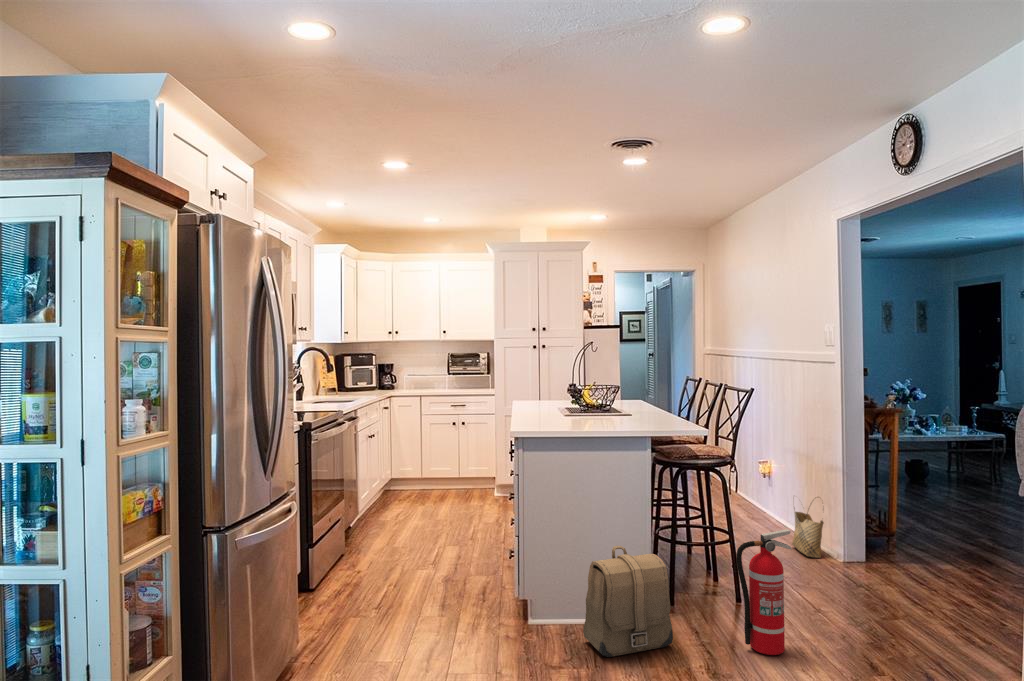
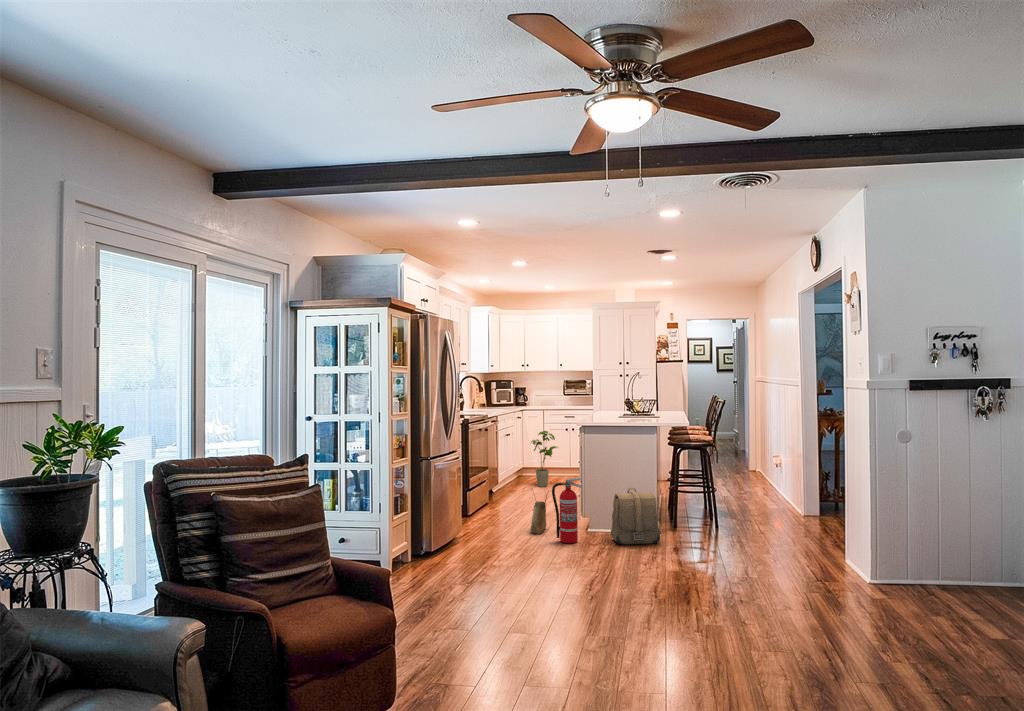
house plant: none [406,429,449,513] -> present [531,431,557,487]
woven basket: present [792,512,824,558] -> present [530,494,548,534]
fire extinguisher: present [736,529,792,655] -> present [552,477,582,543]

